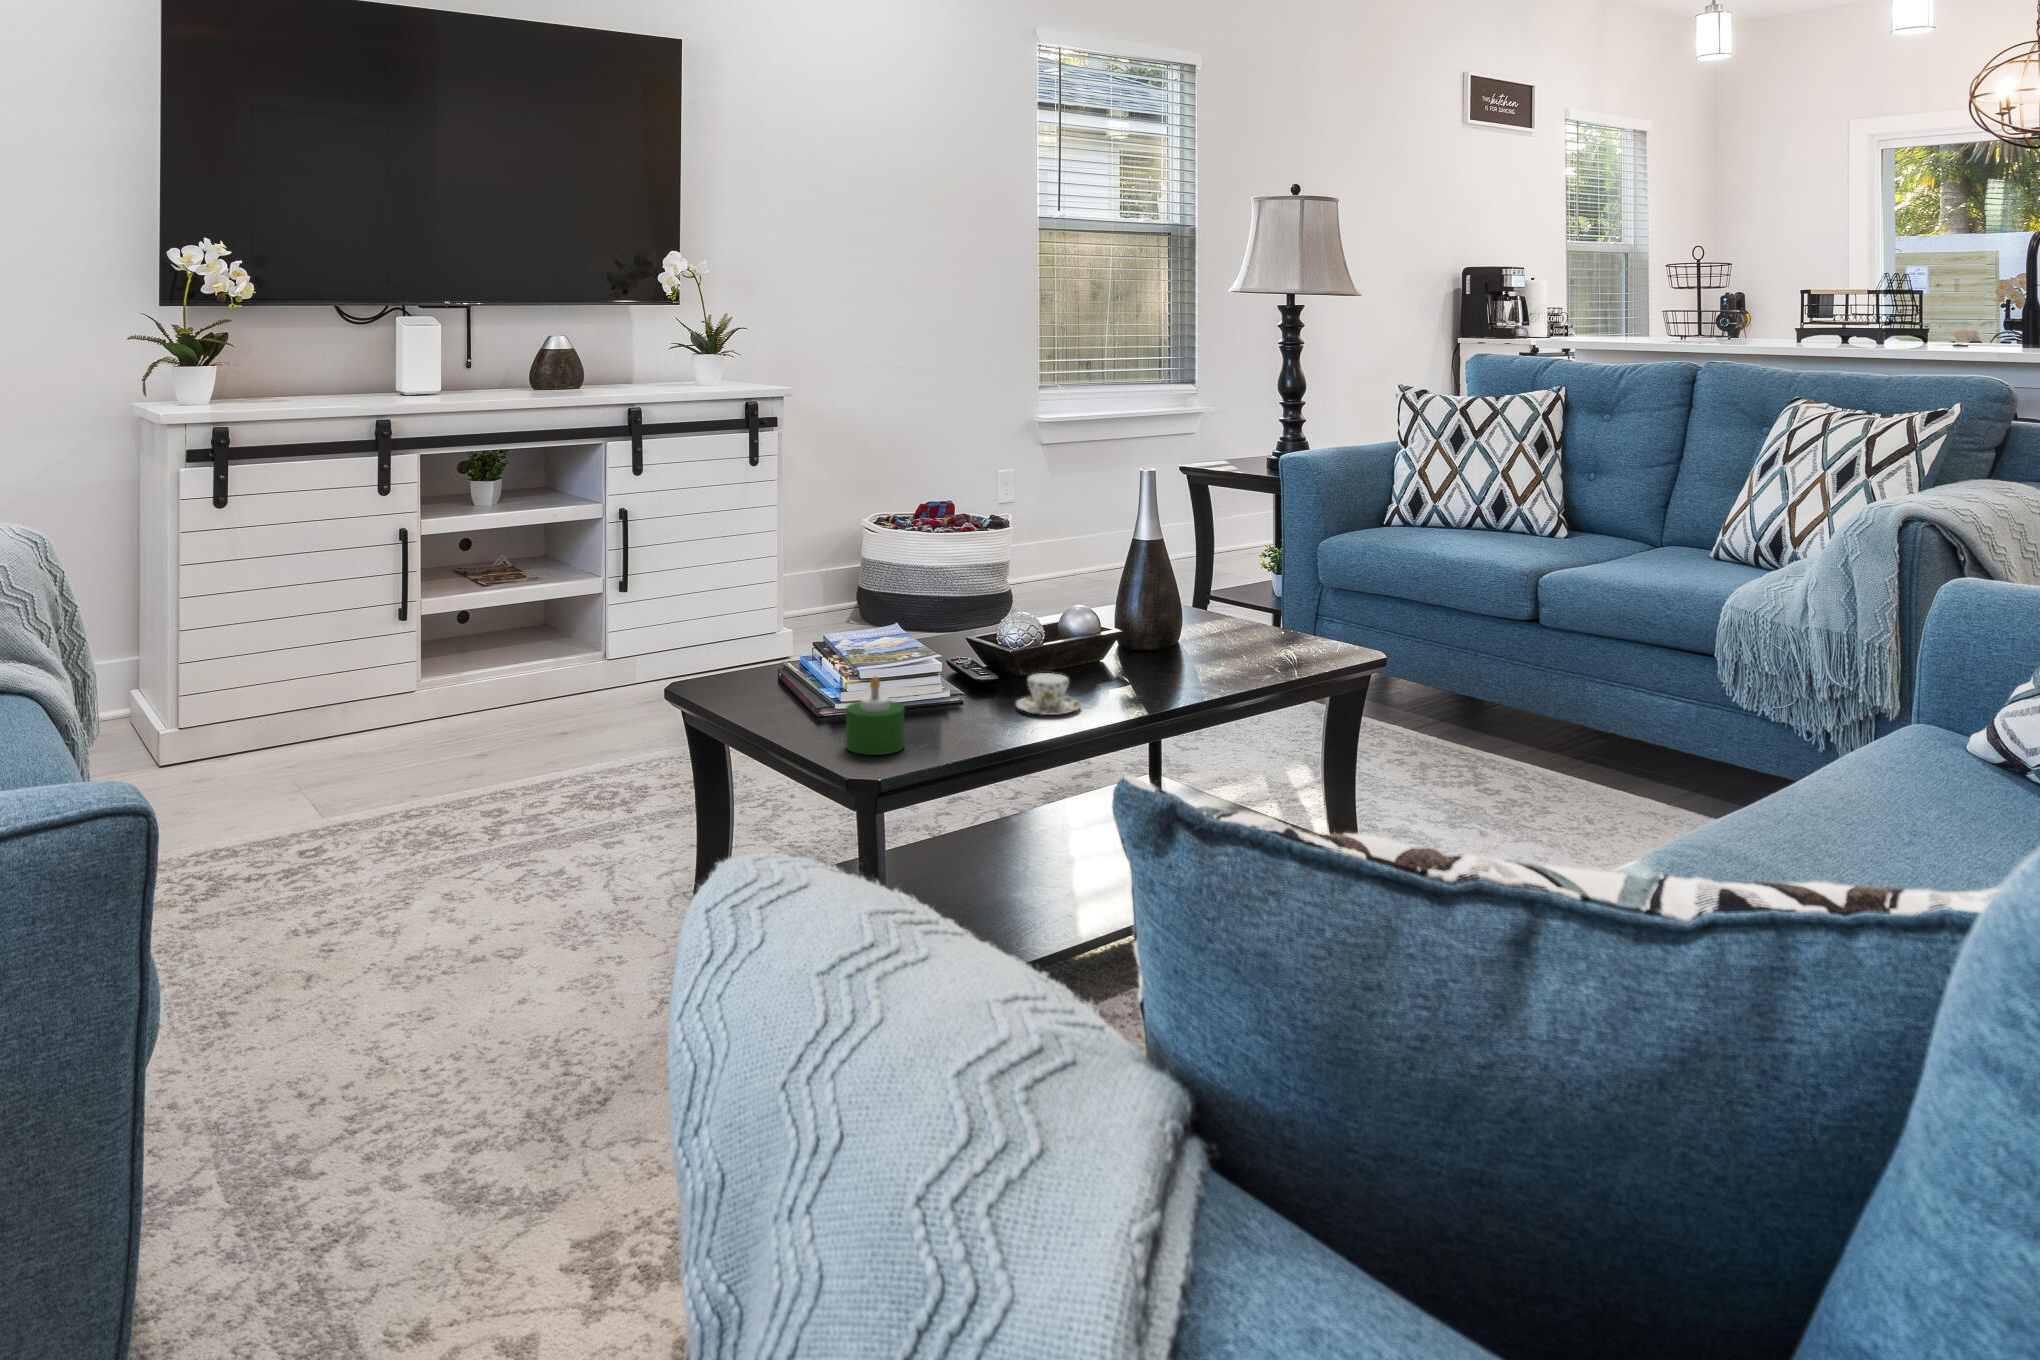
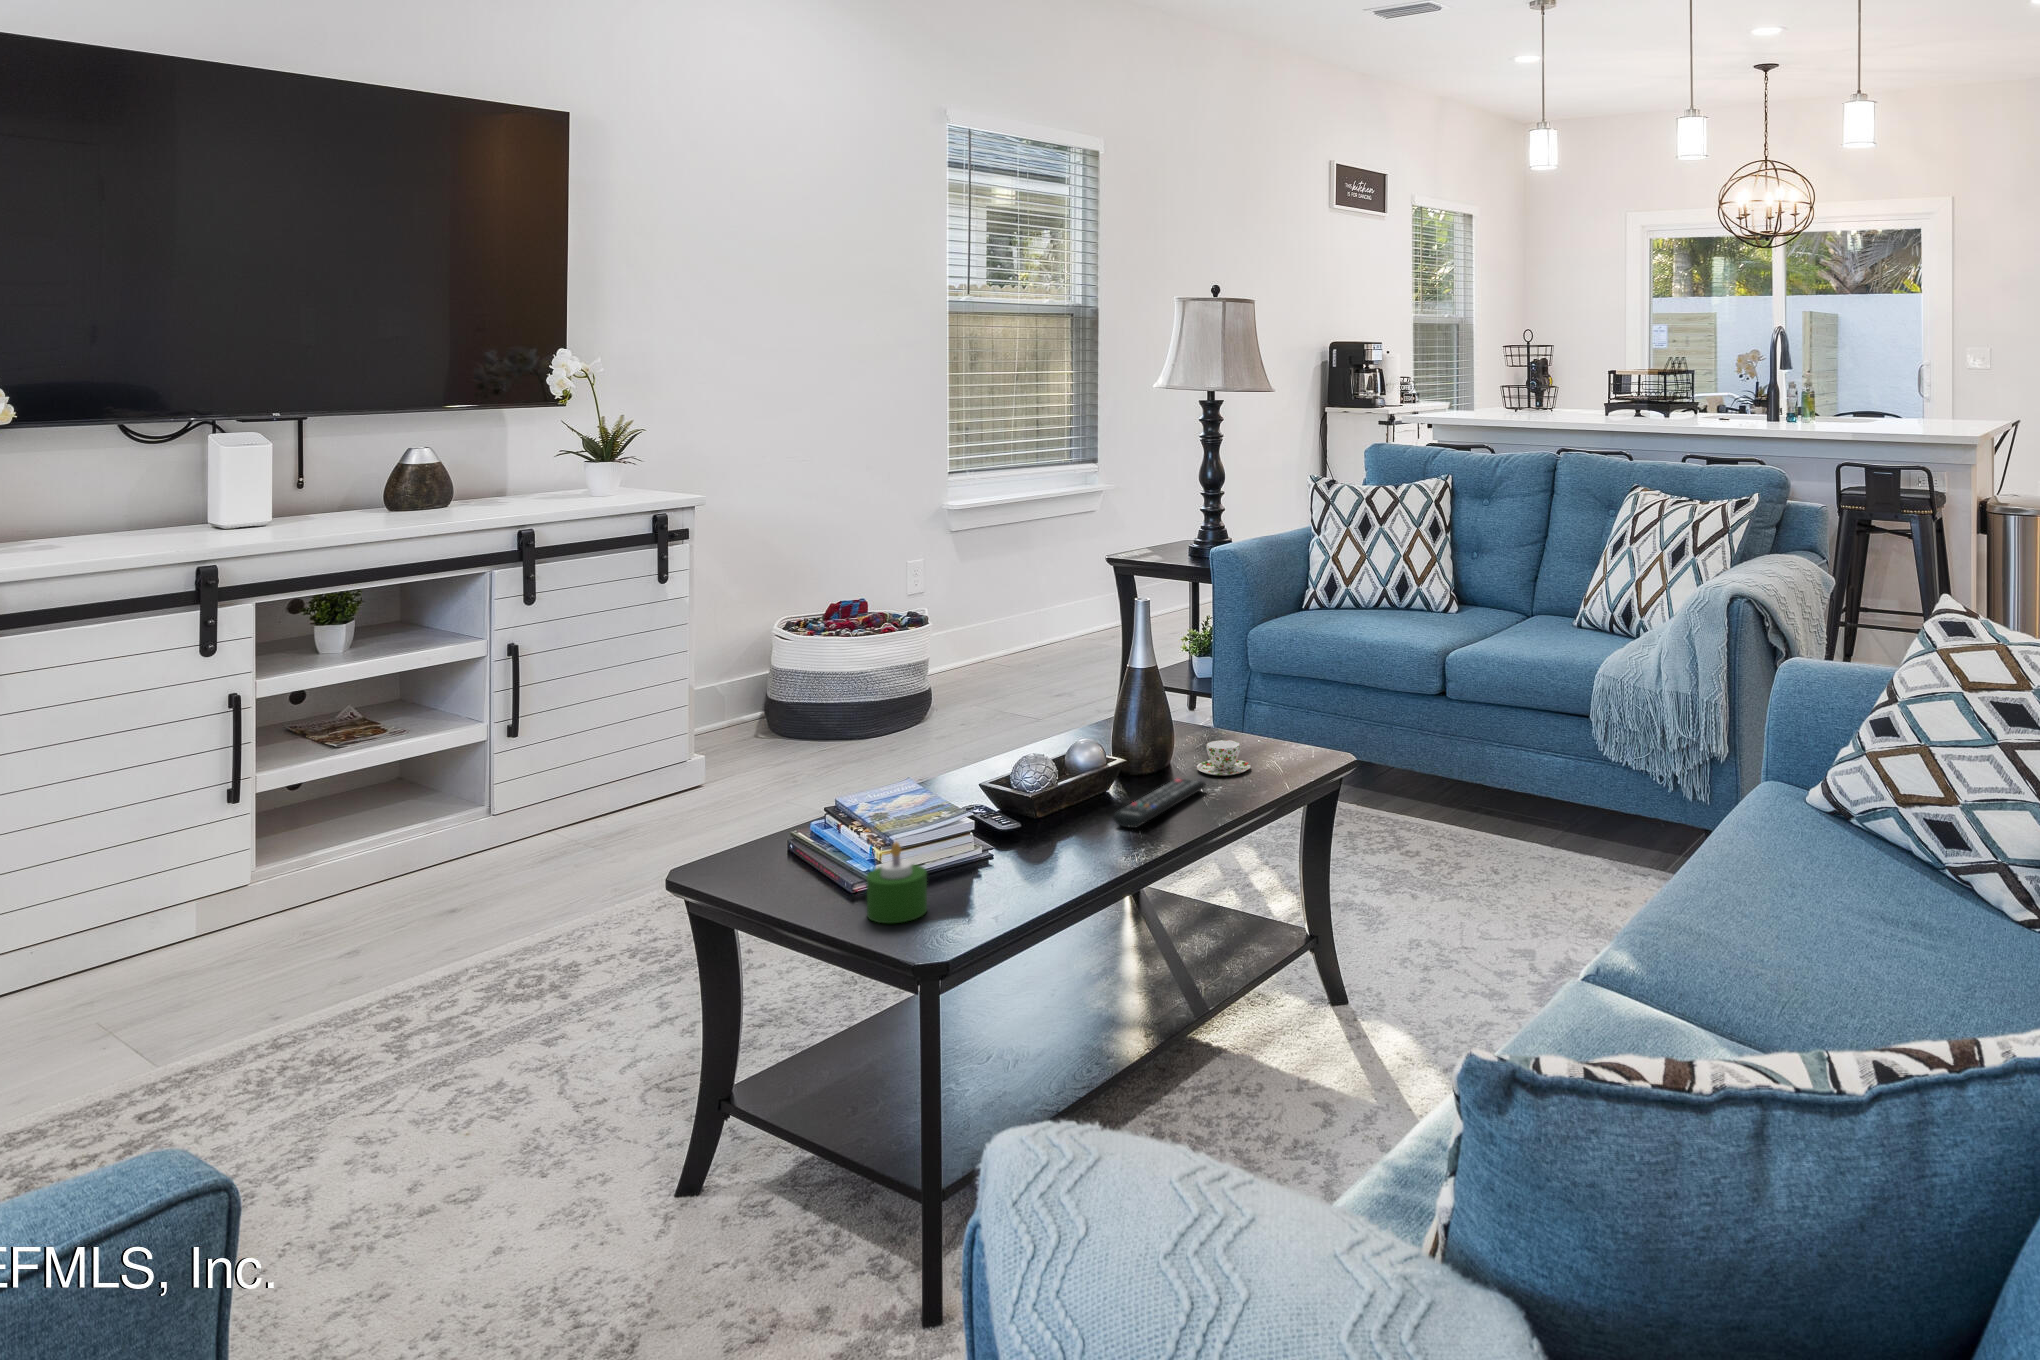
remote control: none [1115,658,1224,699] -> present [1113,779,1206,828]
teacup: present [1016,673,1081,715] -> present [1197,740,1251,775]

